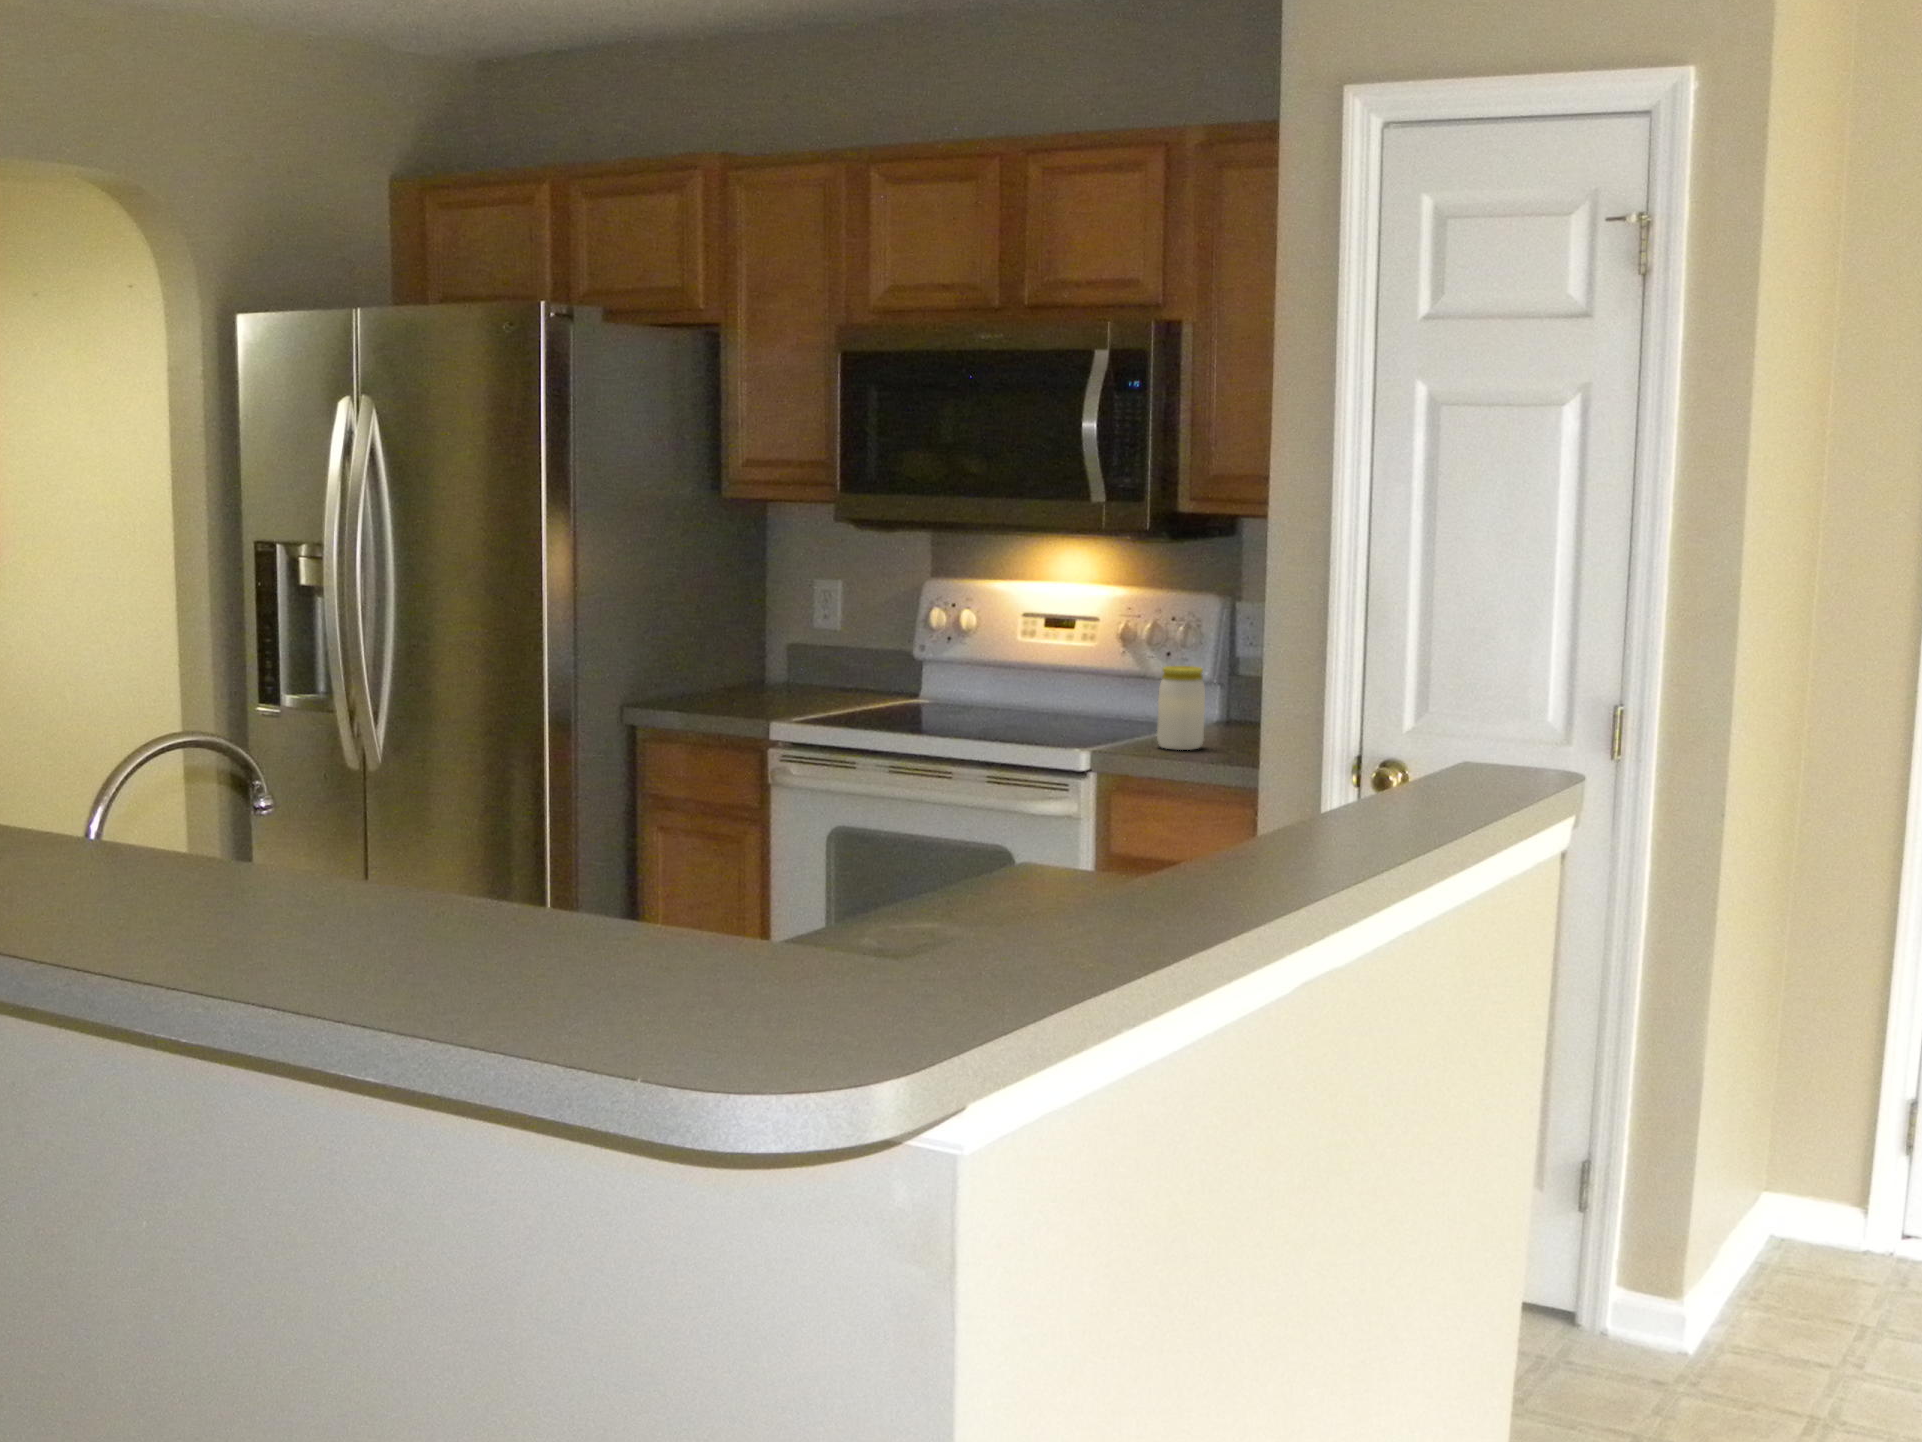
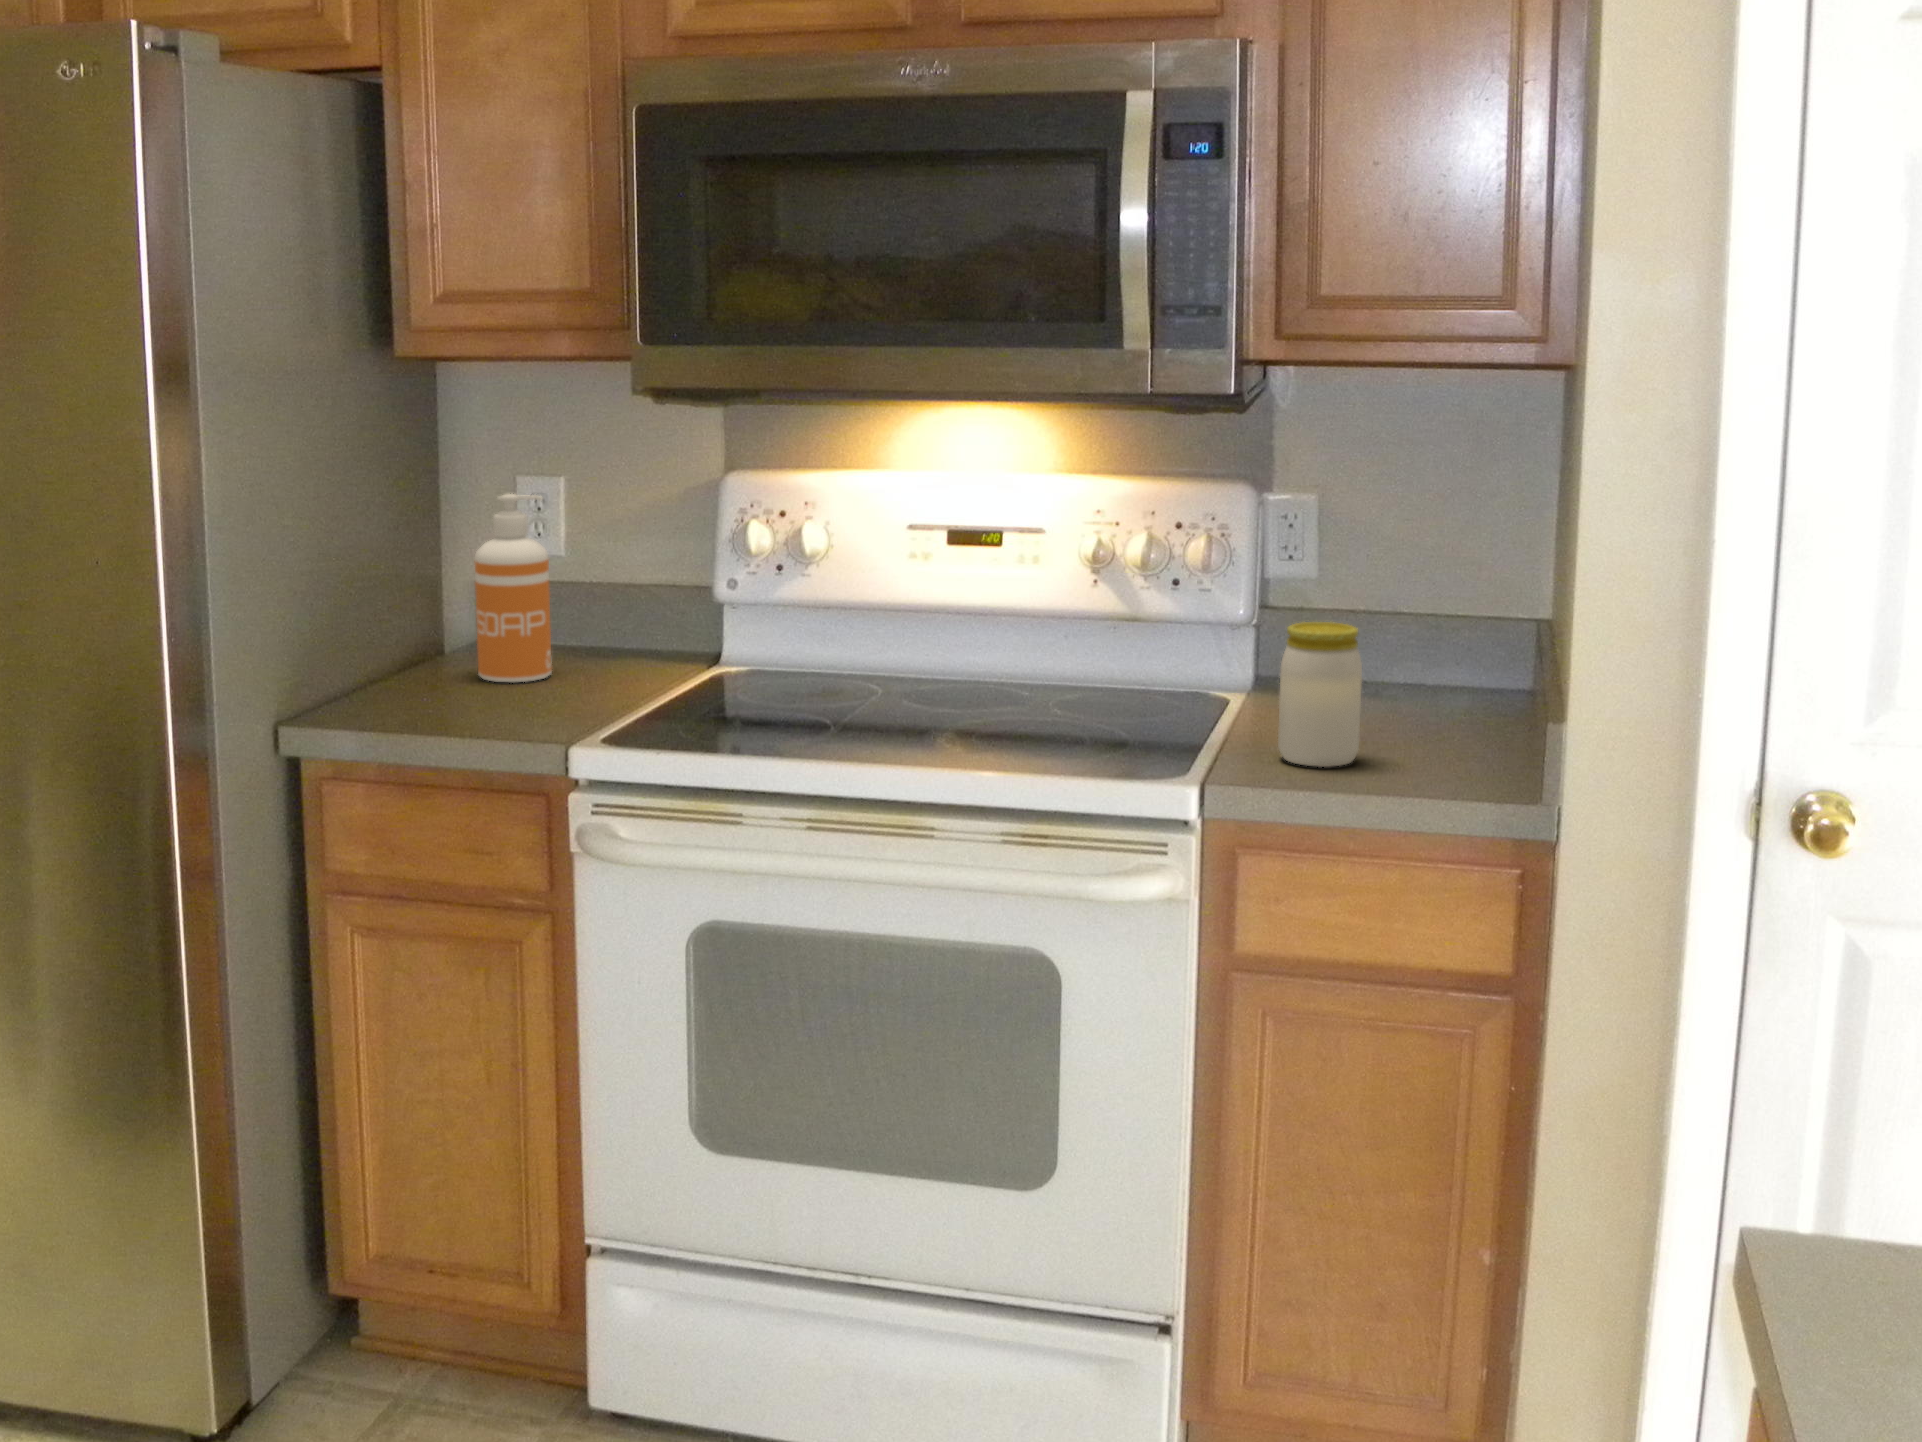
soap dispenser: none [765,583,809,699] -> present [475,494,552,682]

